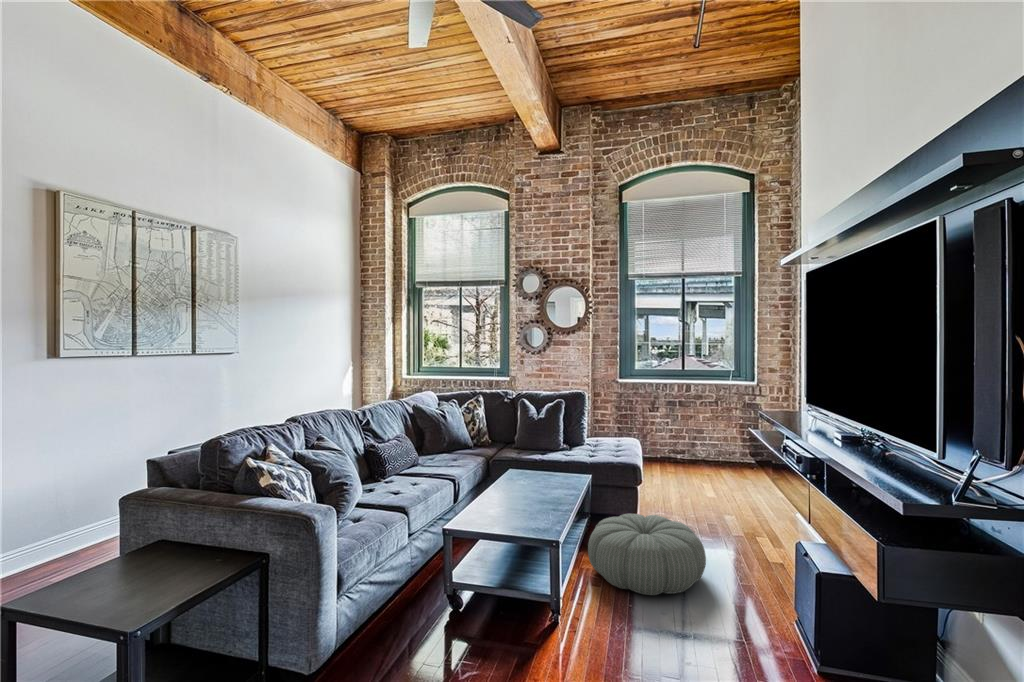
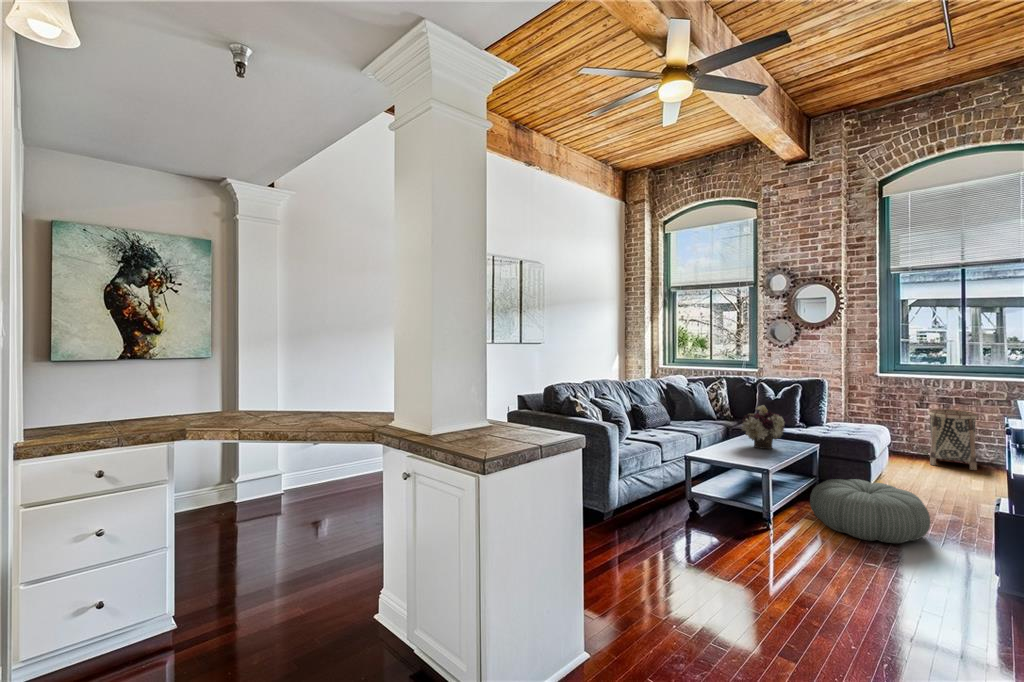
basket: none [661,413,698,471] -> present [928,409,978,470]
flower arrangement: none [509,433,558,490] -> present [741,405,785,449]

